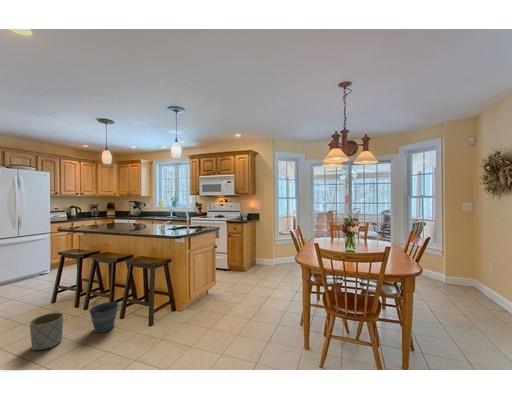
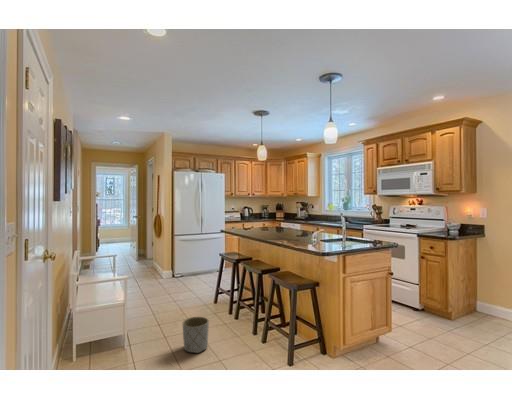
bucket: present [89,293,119,333] -> none [230,309,259,353]

